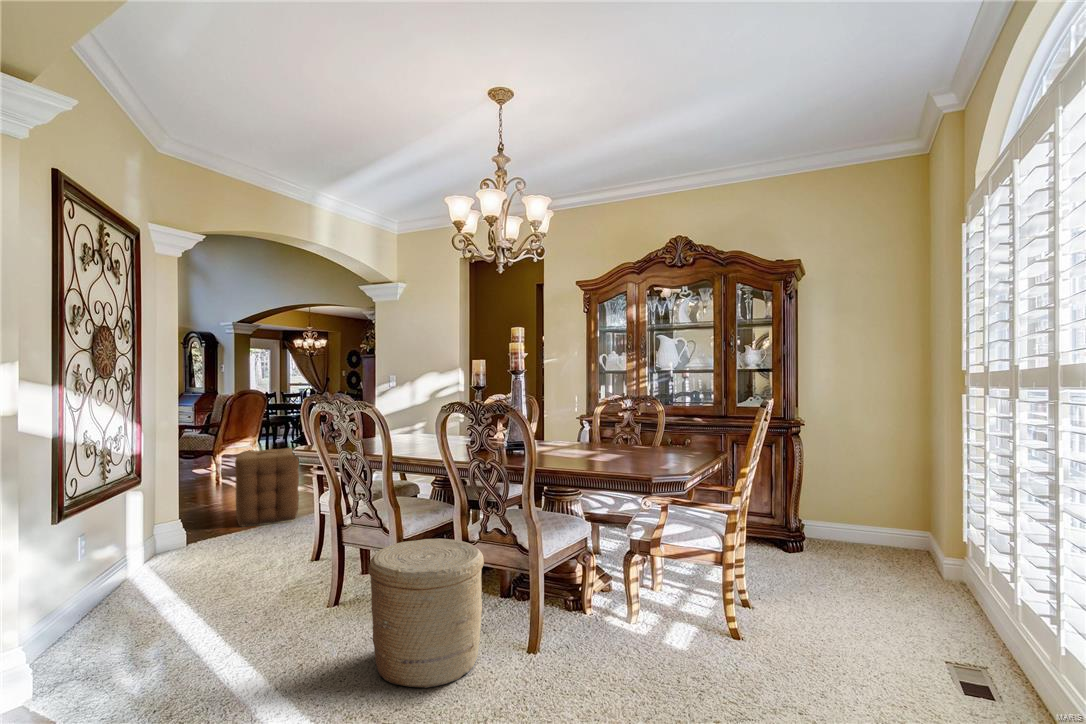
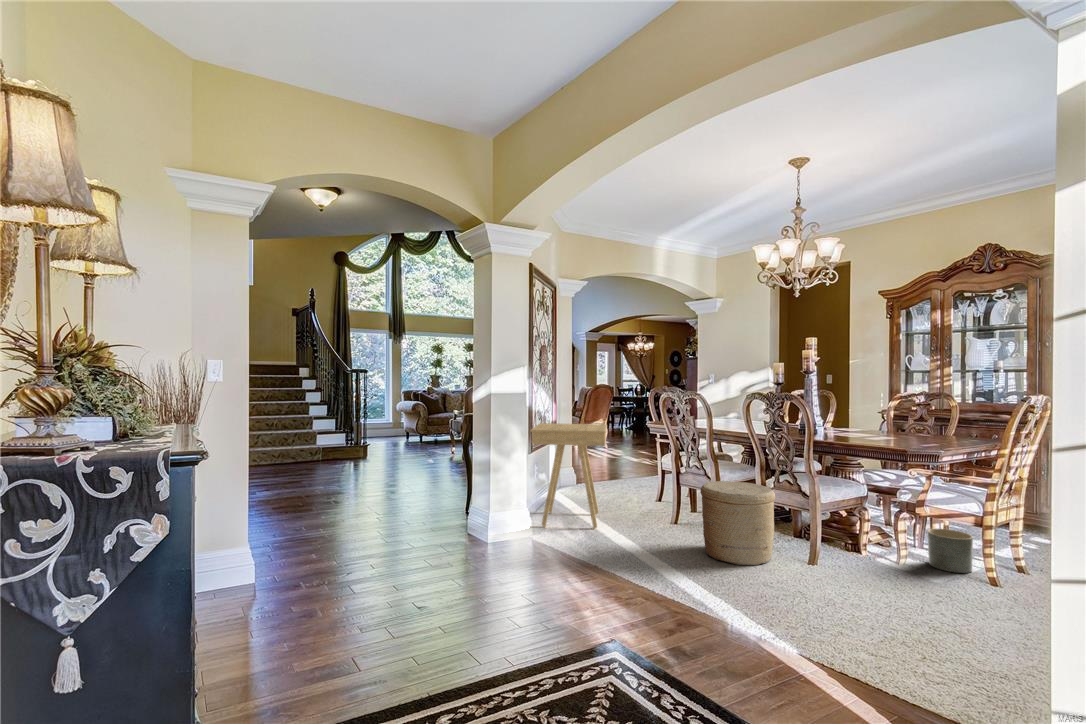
ottoman: present [235,448,299,527] -> none [603,427,644,478]
side table: none [23,459,217,678] -> present [530,423,607,529]
planter: none [658,563,705,621] -> present [928,528,973,573]

